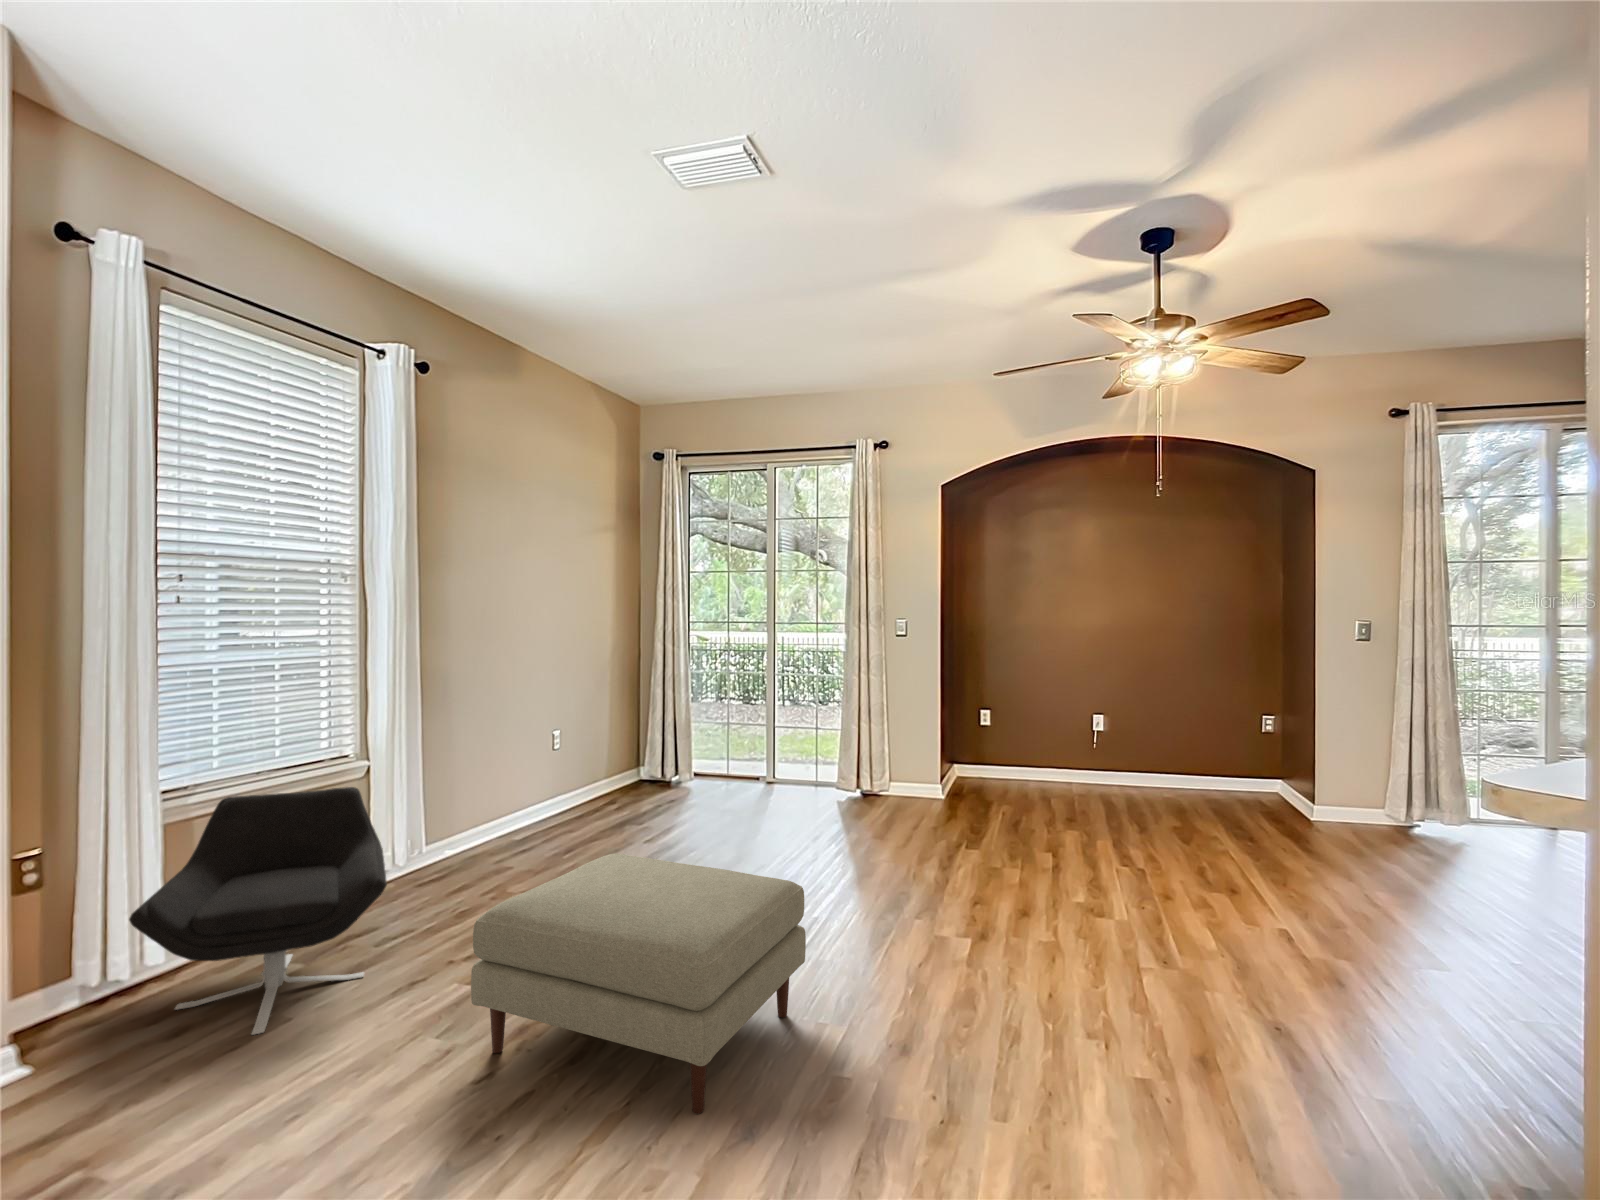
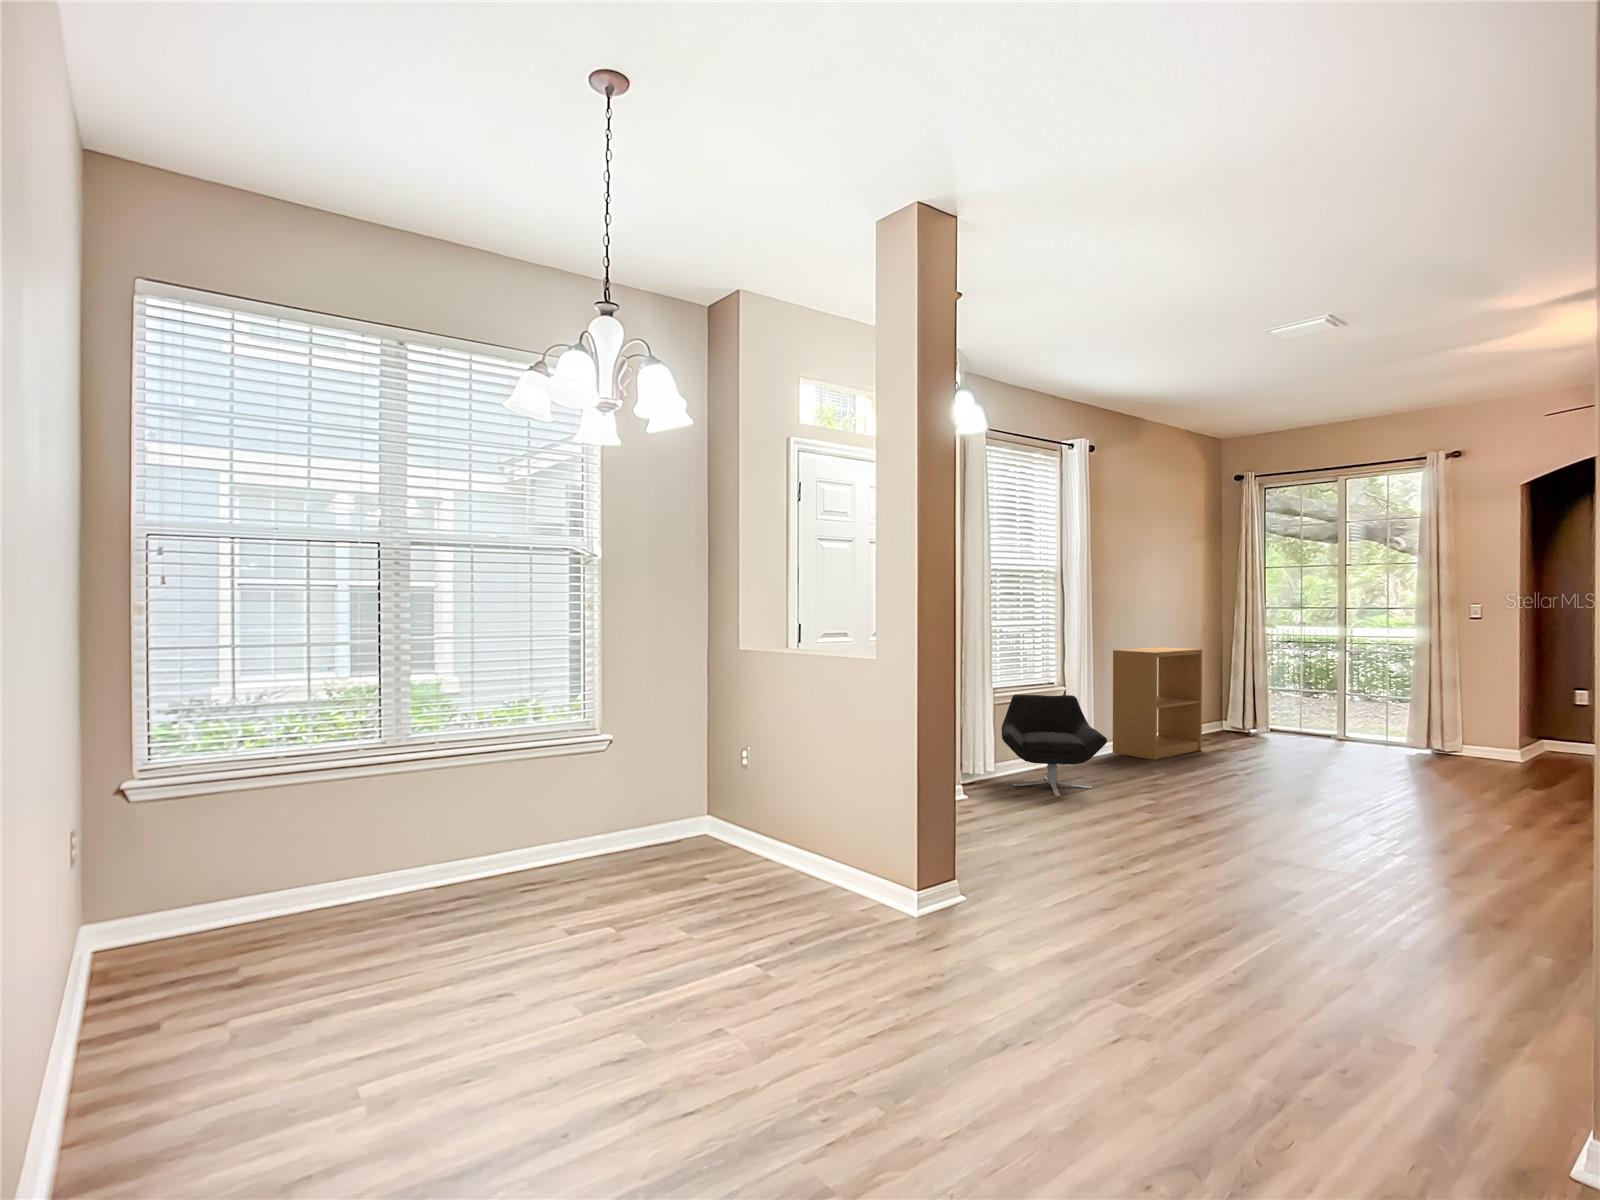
bookshelf: none [468,679,605,859] -> present [1113,647,1202,760]
ottoman: present [471,854,806,1114] -> none [1167,738,1360,844]

